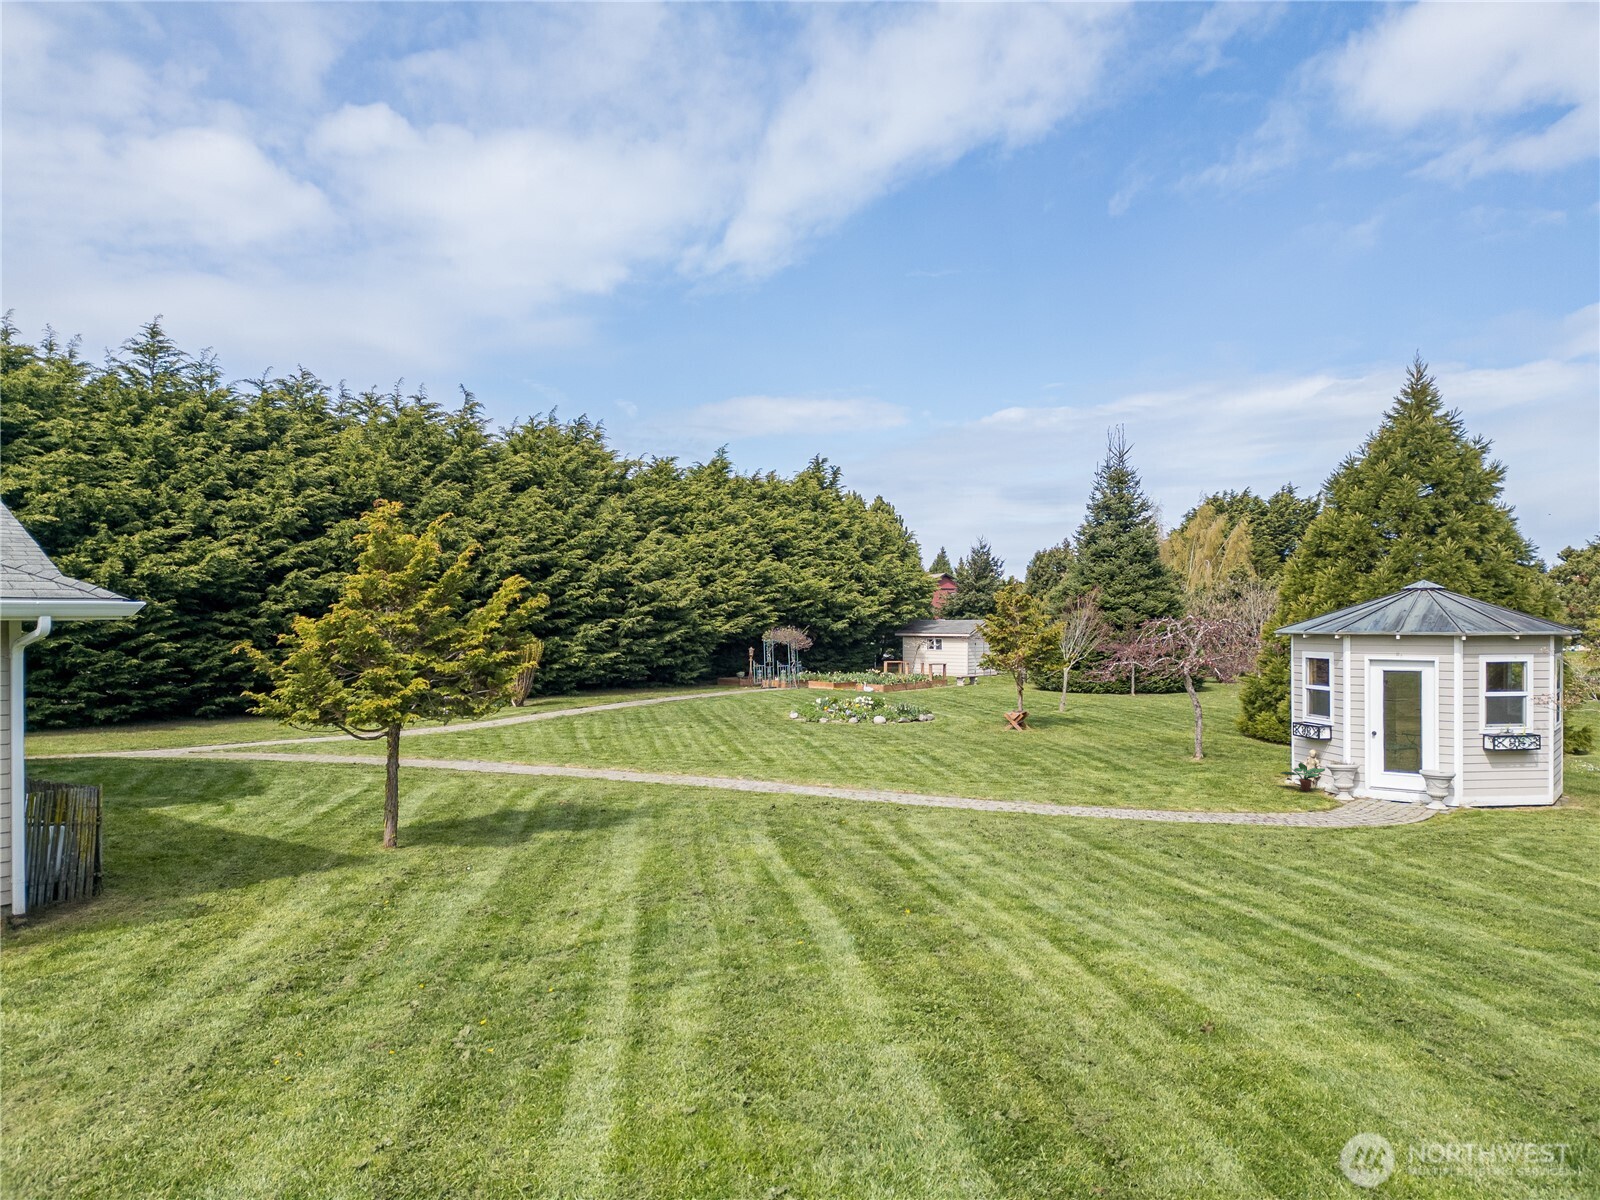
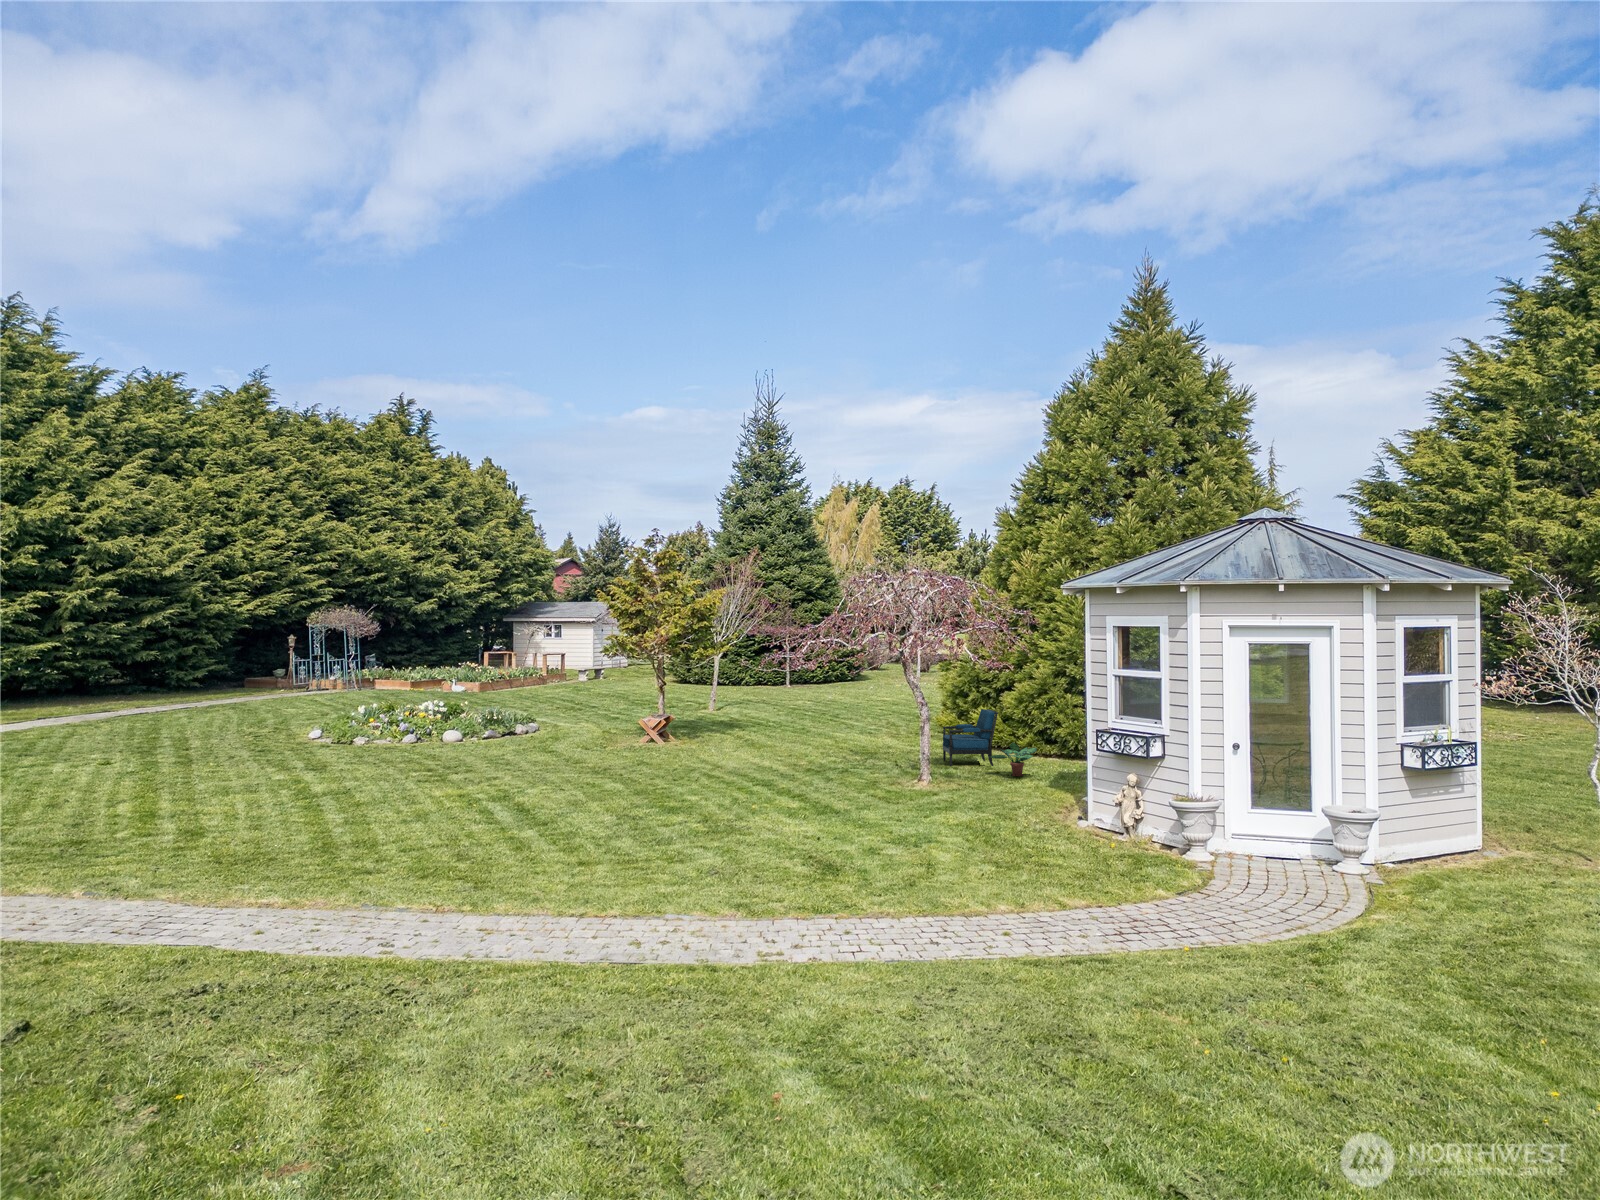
chair: none [1245,733,1294,781] -> present [943,709,998,766]

